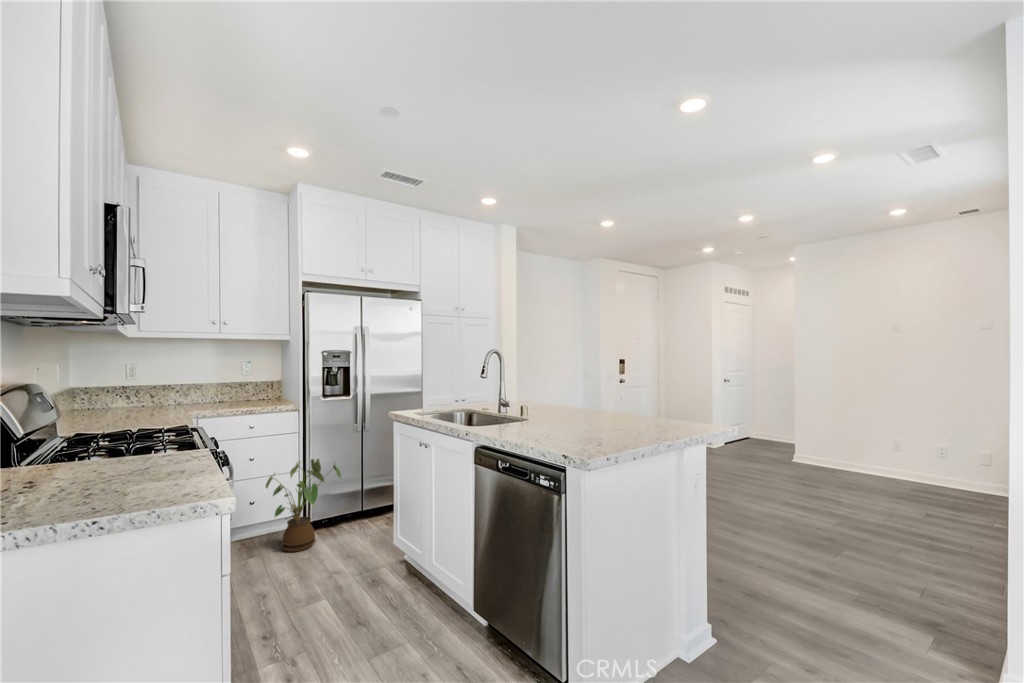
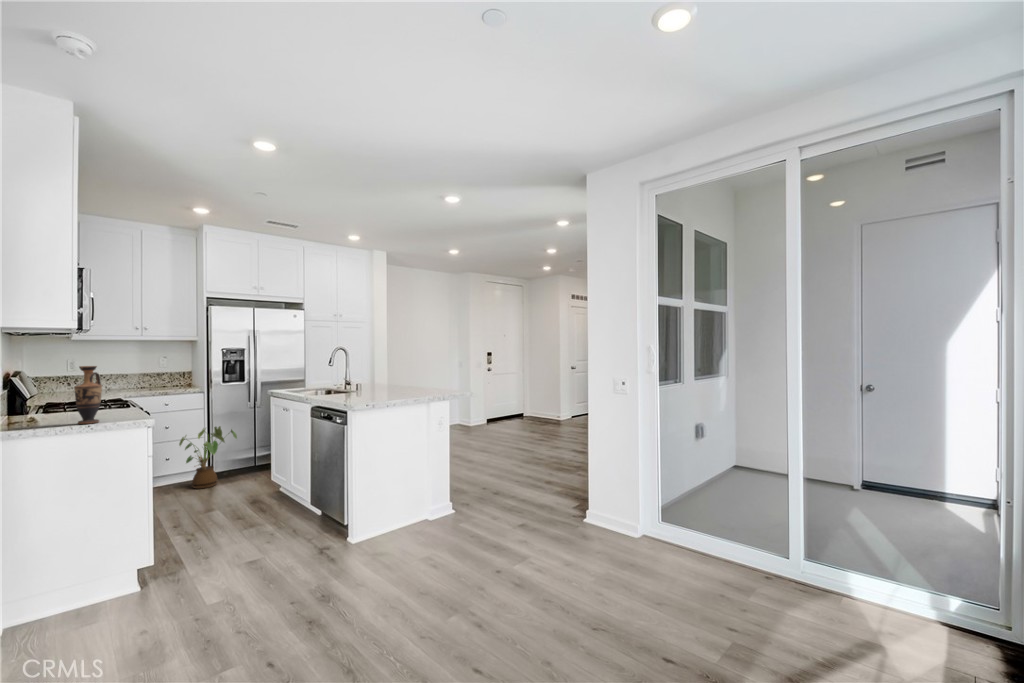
vase: none [40,374,110,519] -> present [74,366,102,424]

